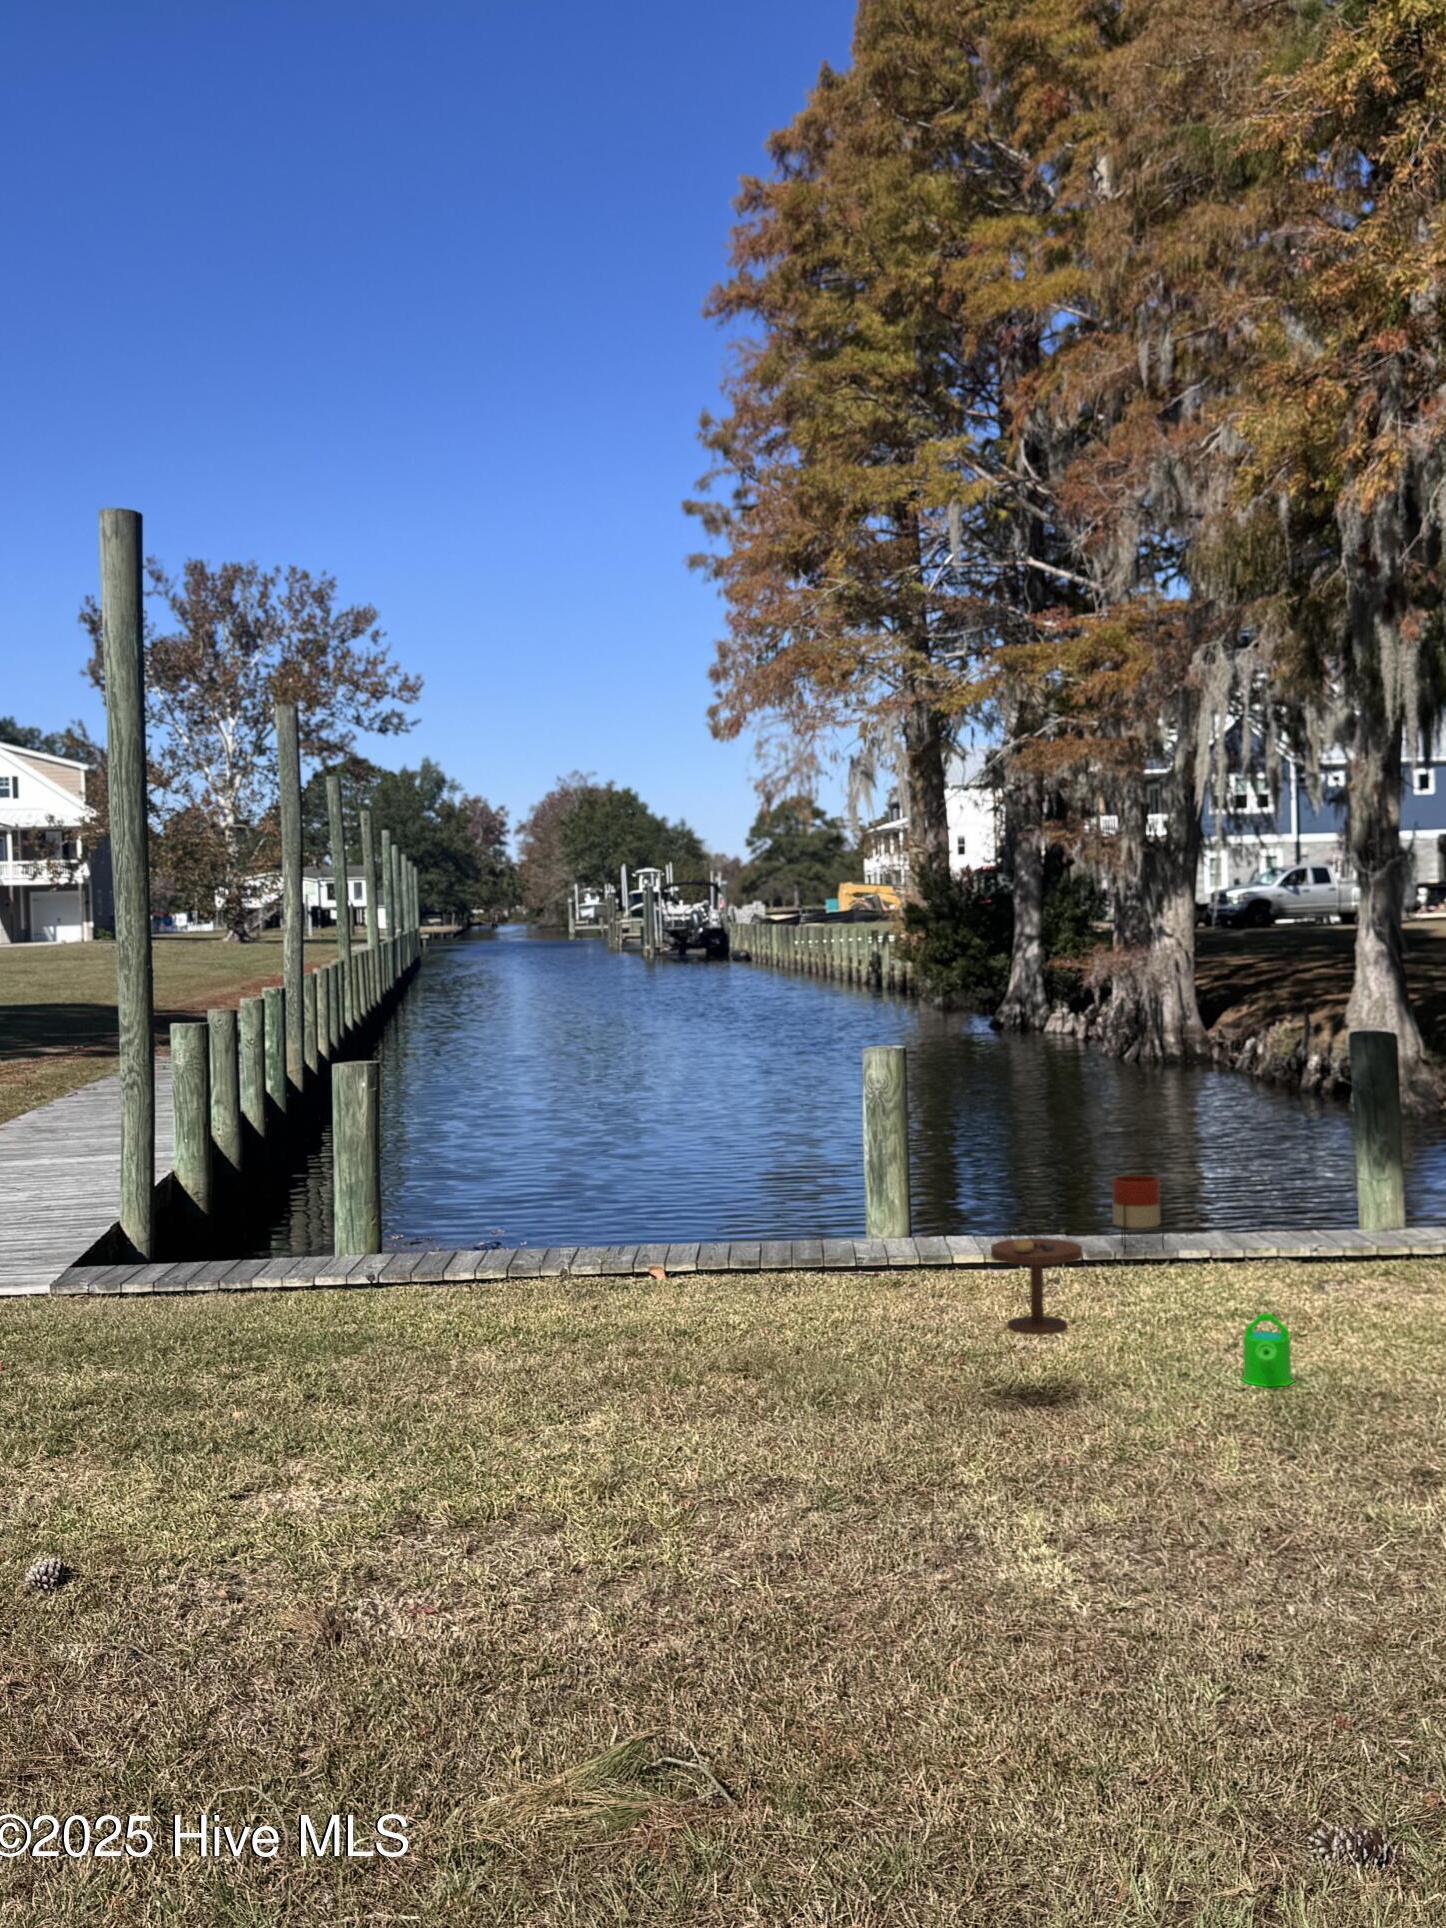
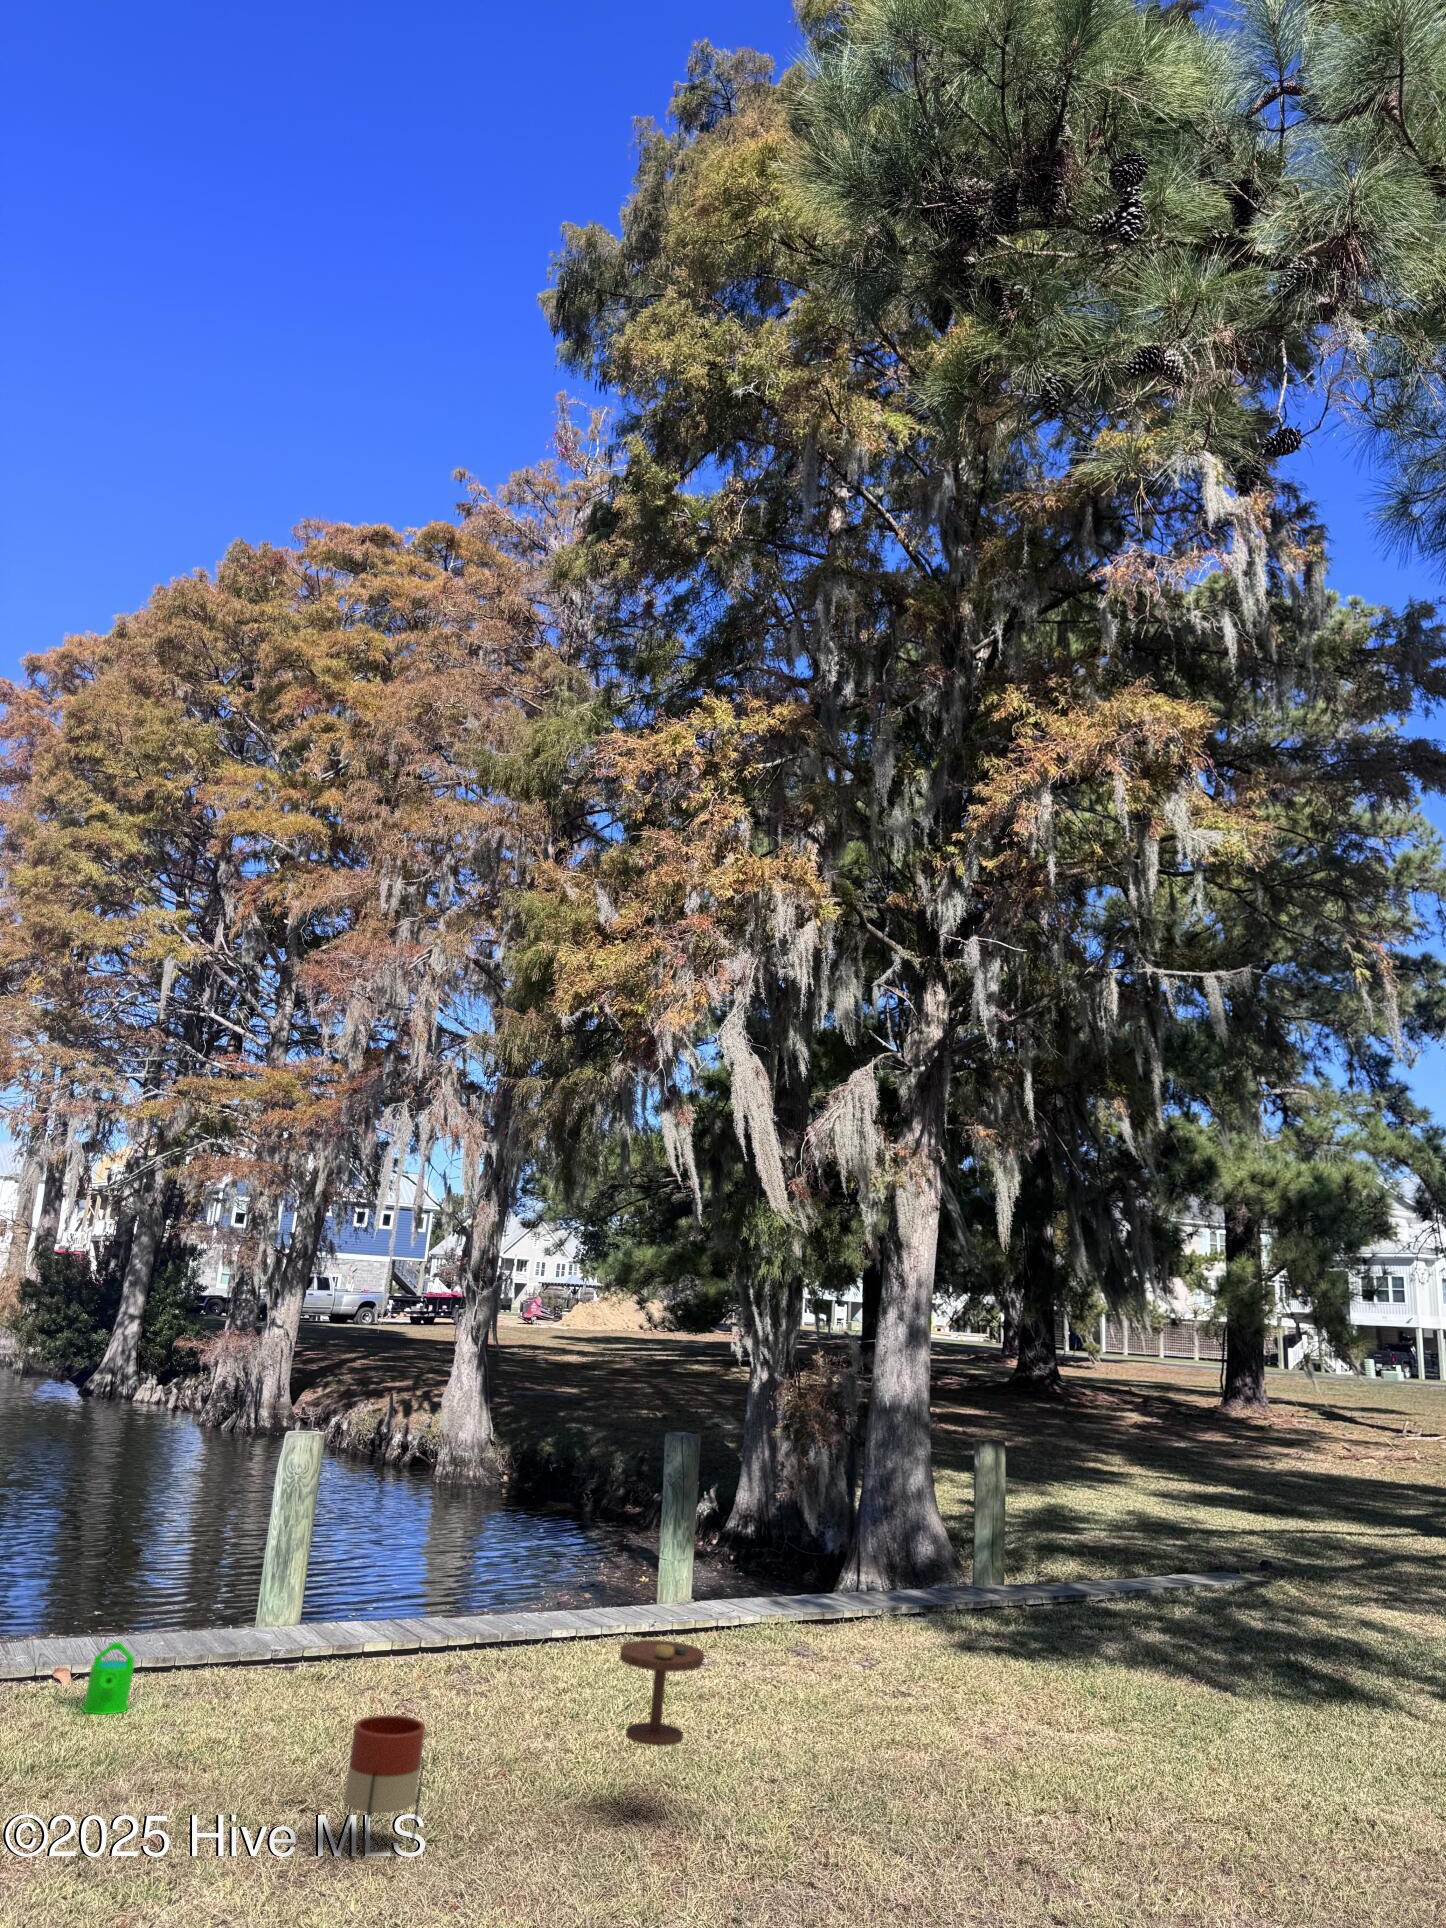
planter: present [1112,1175,1164,1252] -> present [344,1715,425,1859]
watering can: present [1241,1313,1294,1387] -> present [81,1642,134,1714]

